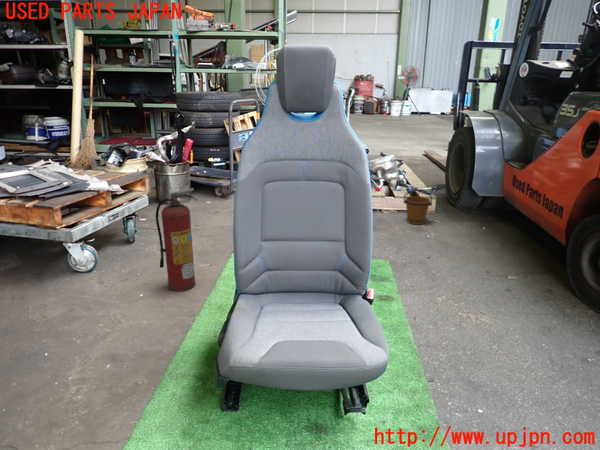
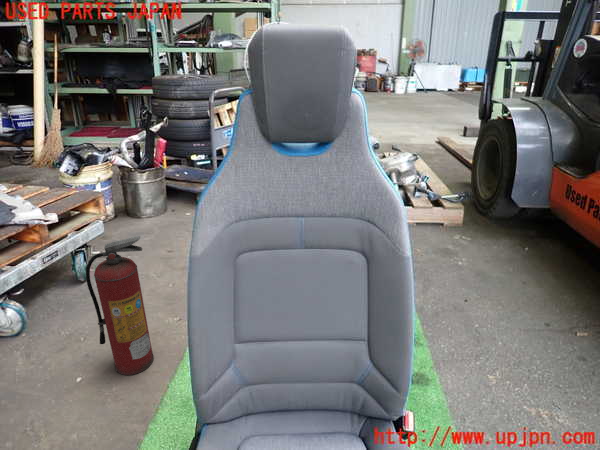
bucket: present [404,189,432,225] -> none [426,202,462,245]

